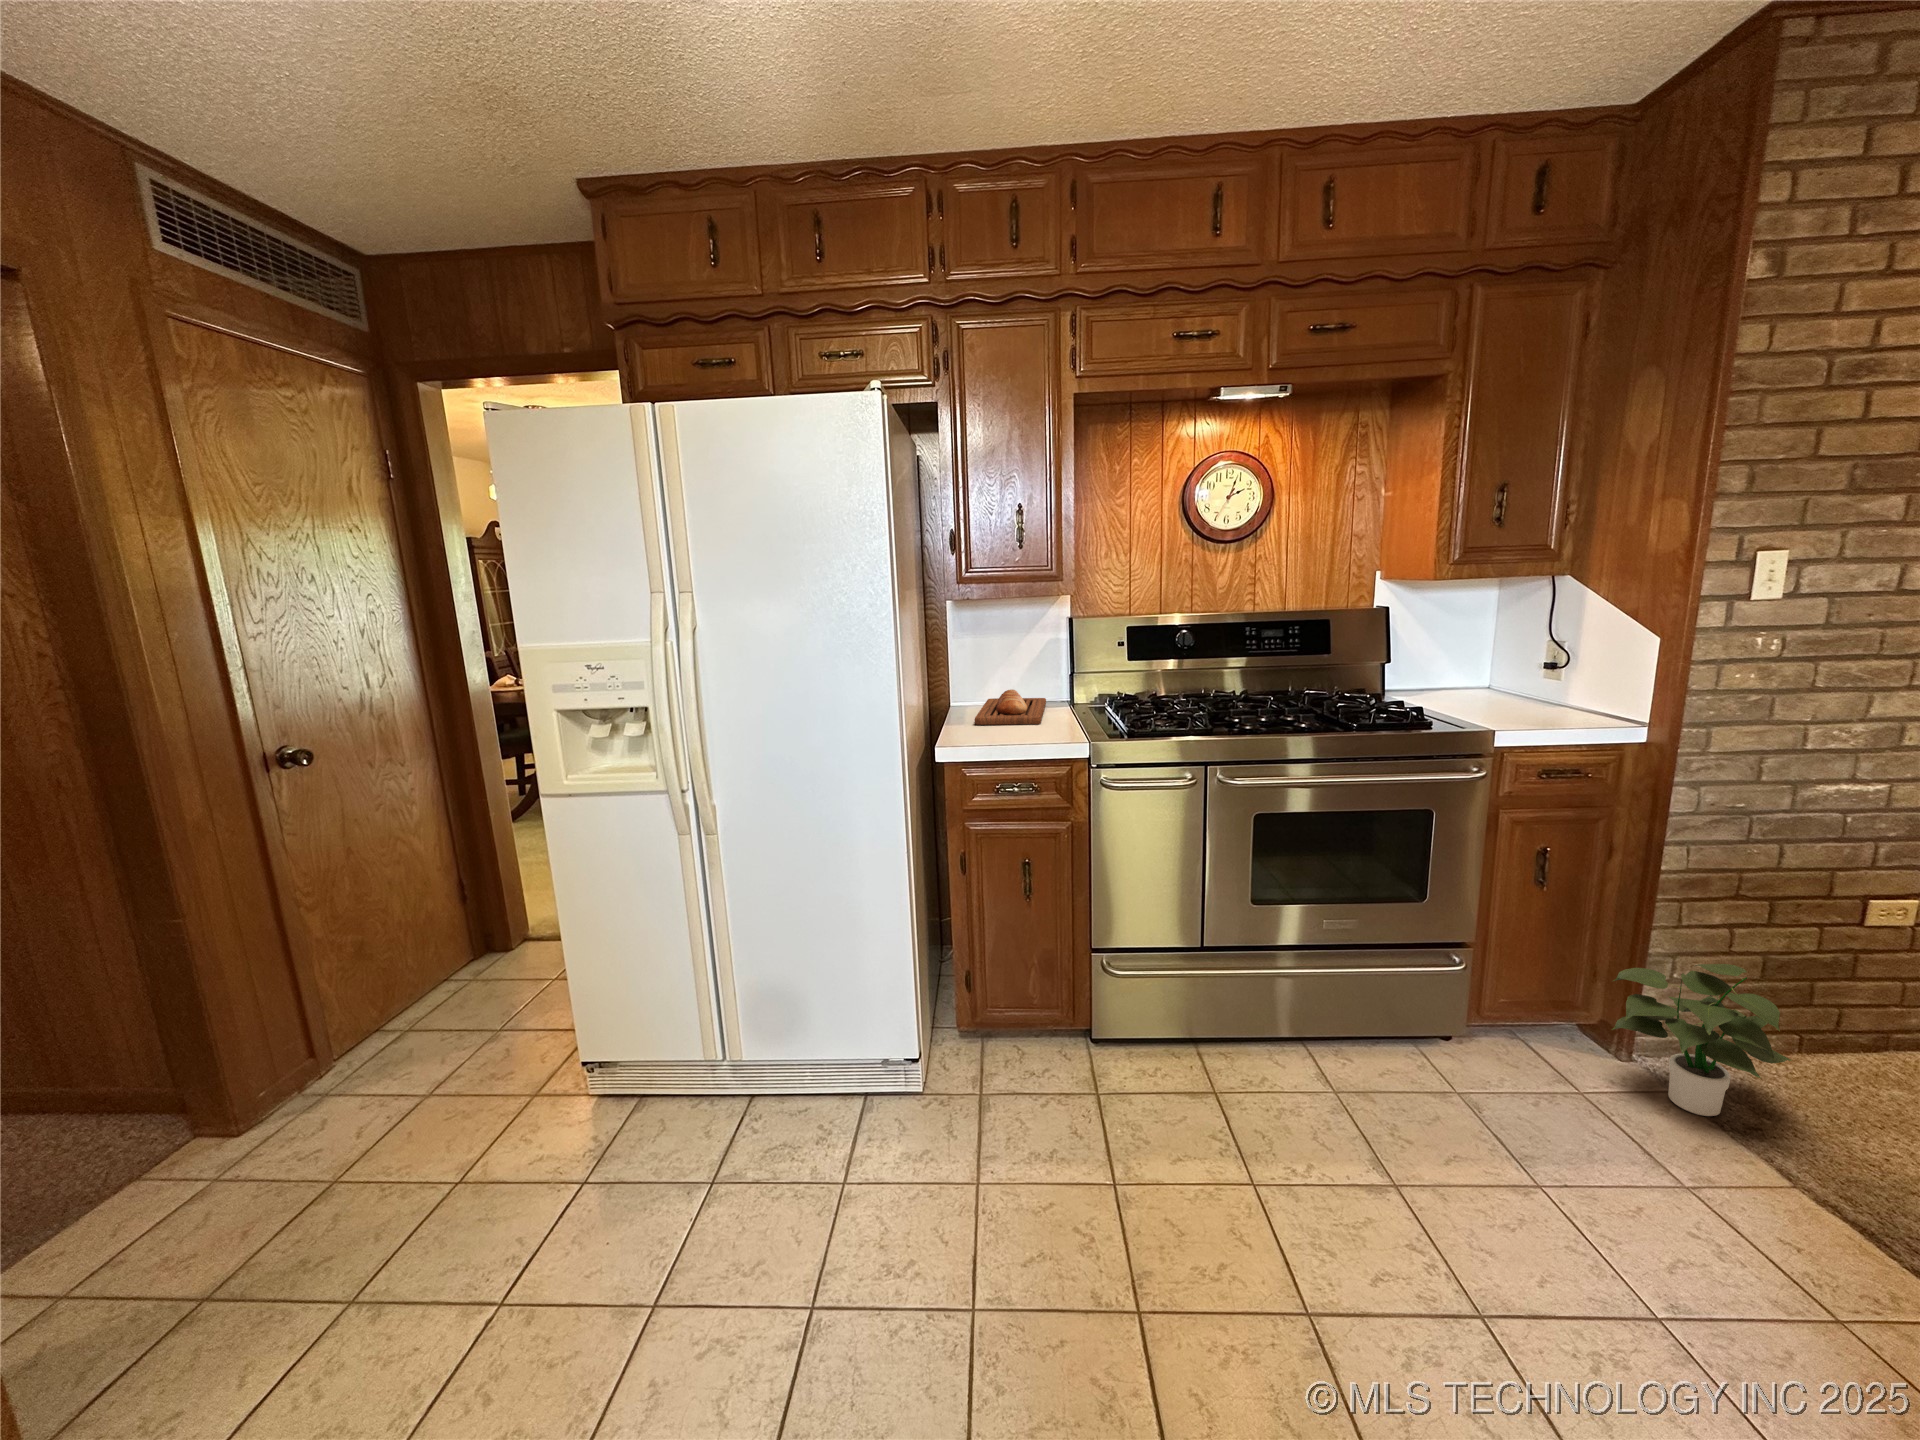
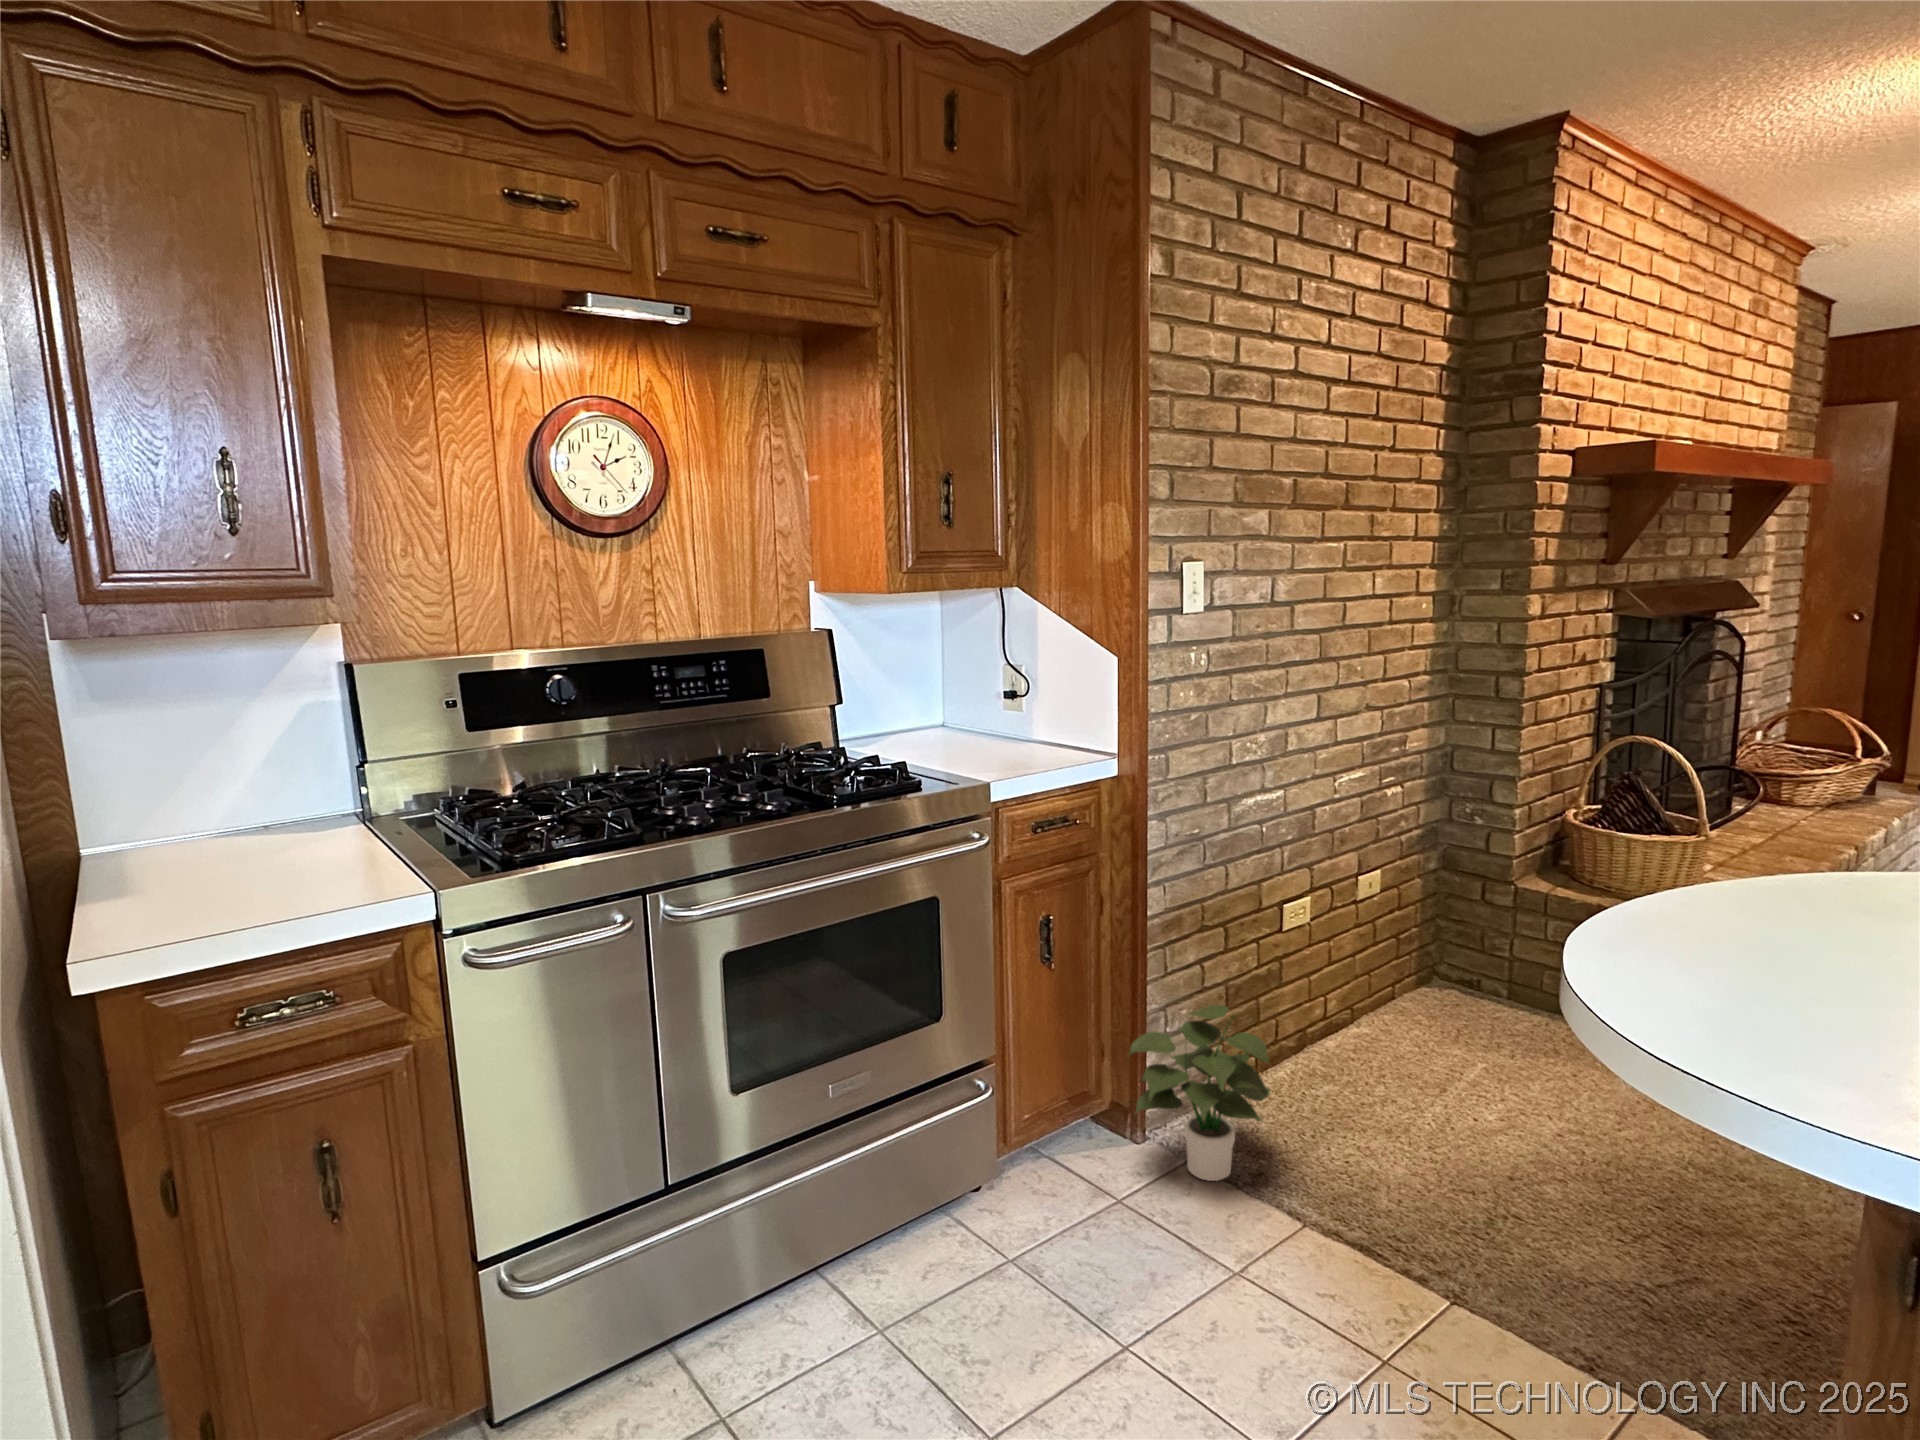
bread loaf: present [975,690,1046,725] -> none [156,808,316,892]

